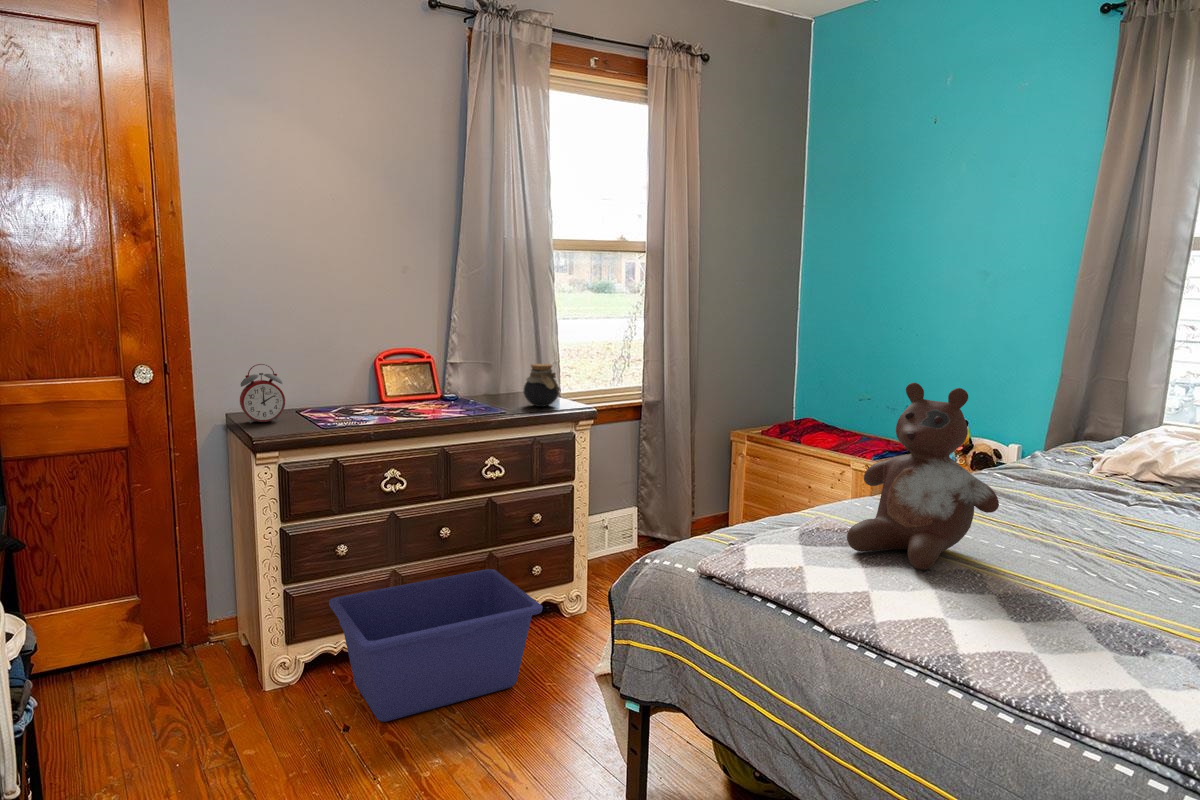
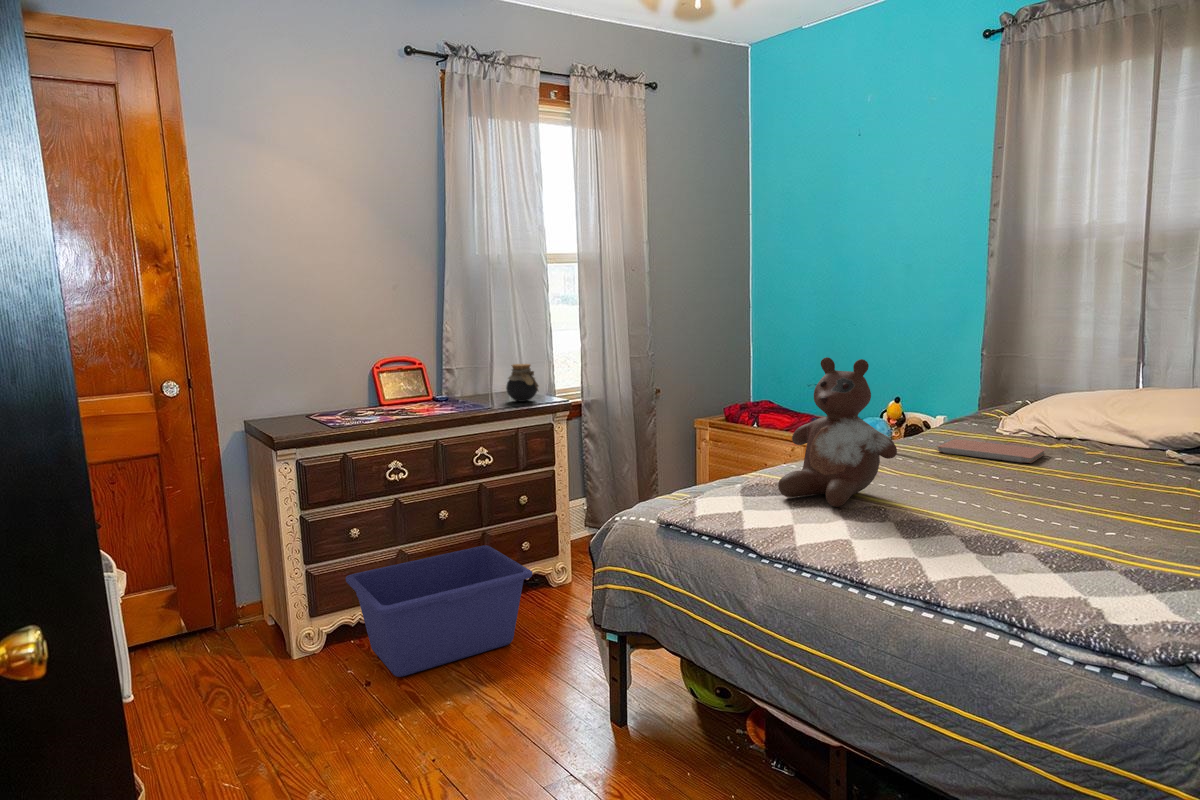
alarm clock: present [240,364,285,423] -> none [258,374,298,427]
notebook: none [1028,481,1163,519] -> present [937,439,1046,463]

